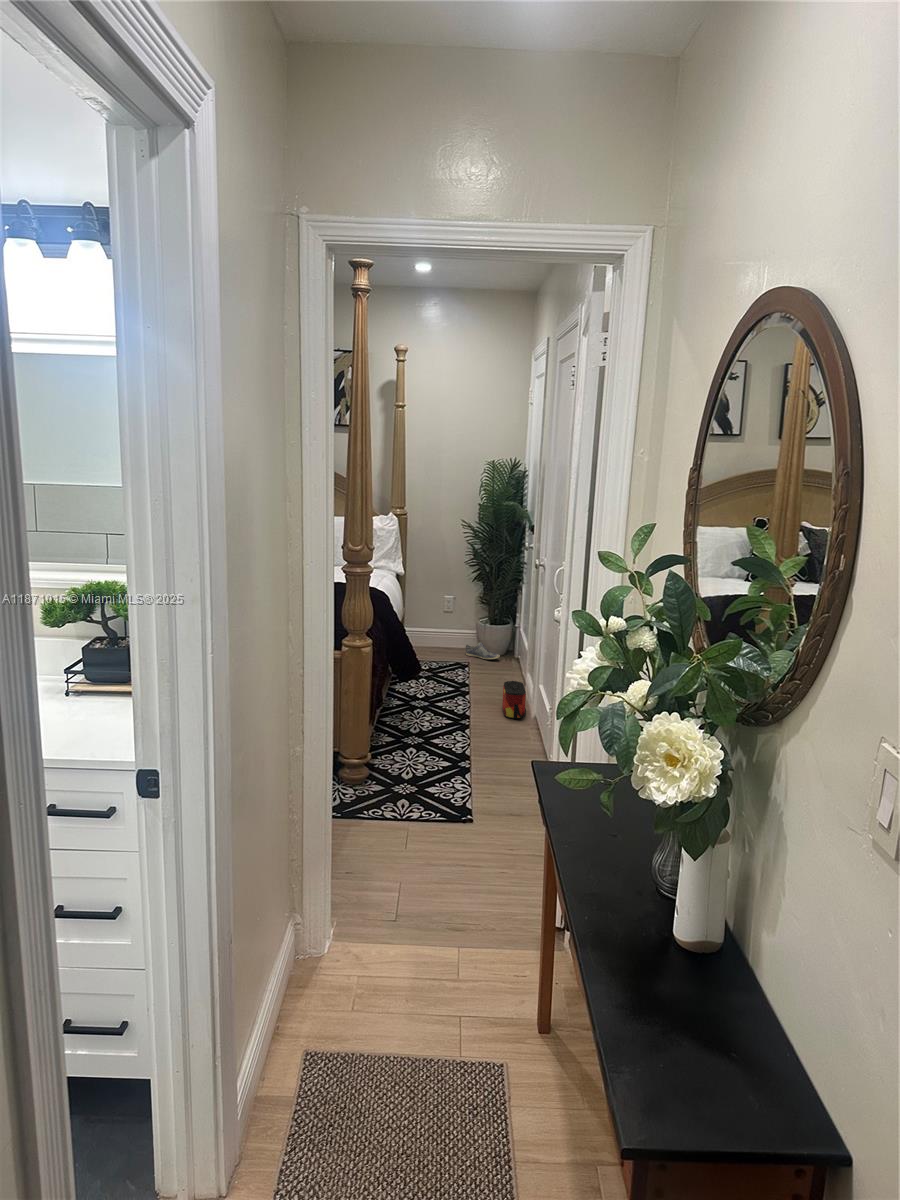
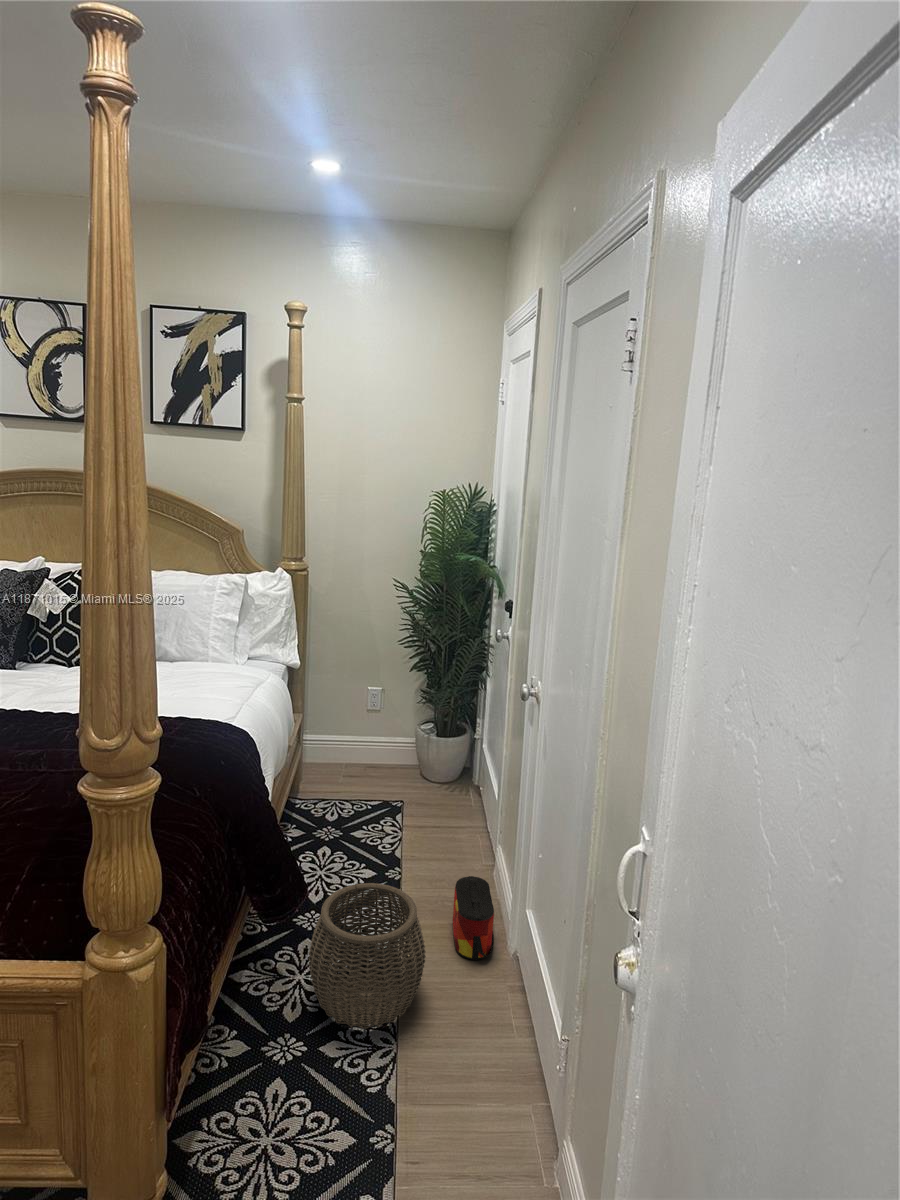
shoe: present [466,642,500,659] -> none [398,764,450,793]
woven basket: none [425,670,488,737] -> present [308,883,426,1029]

